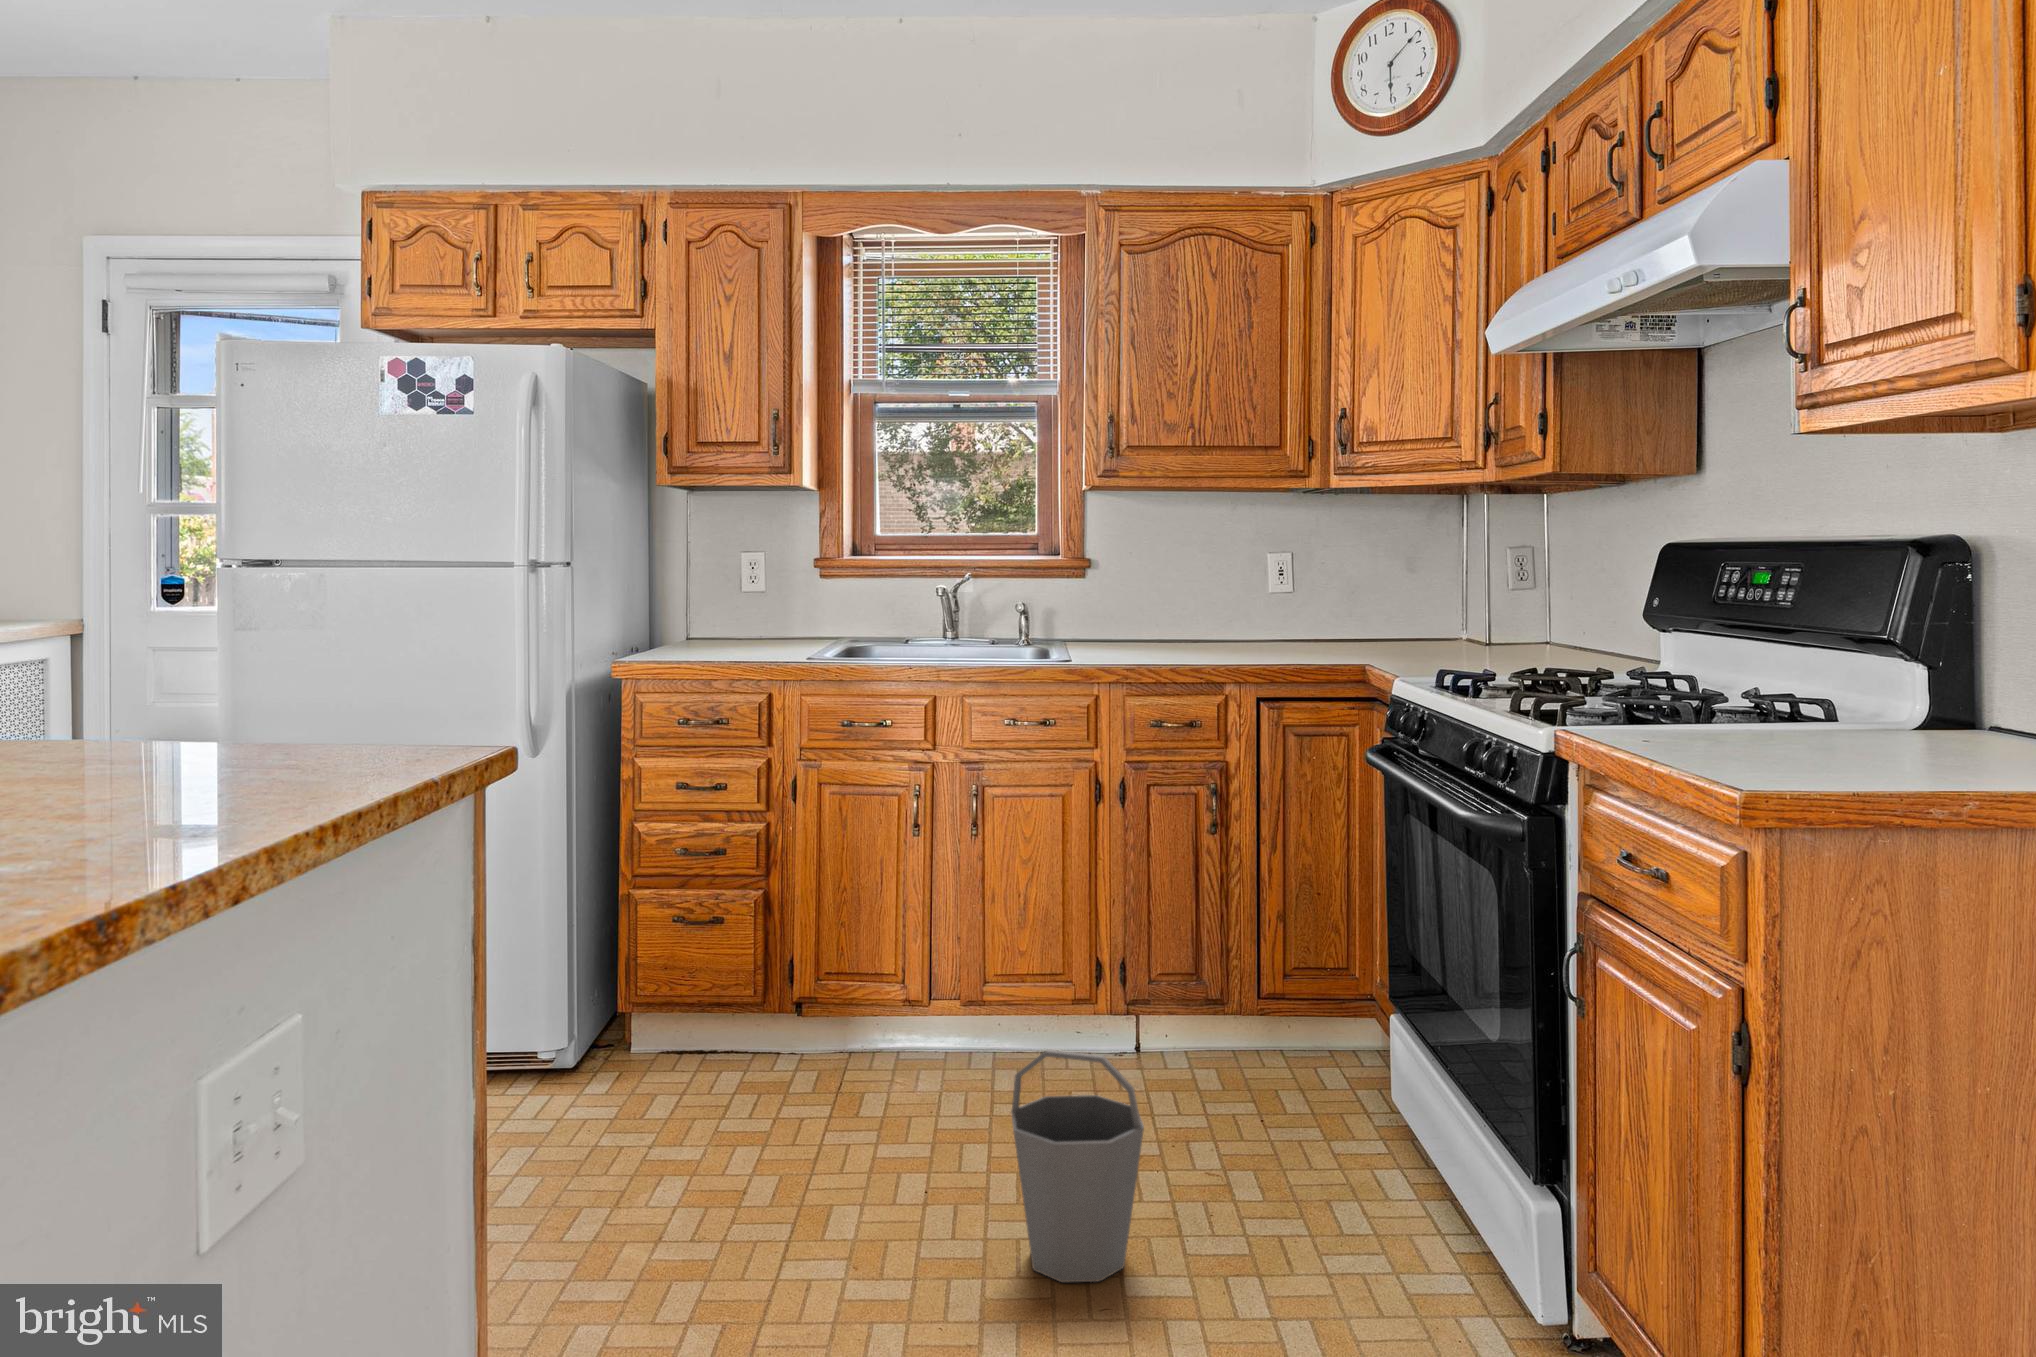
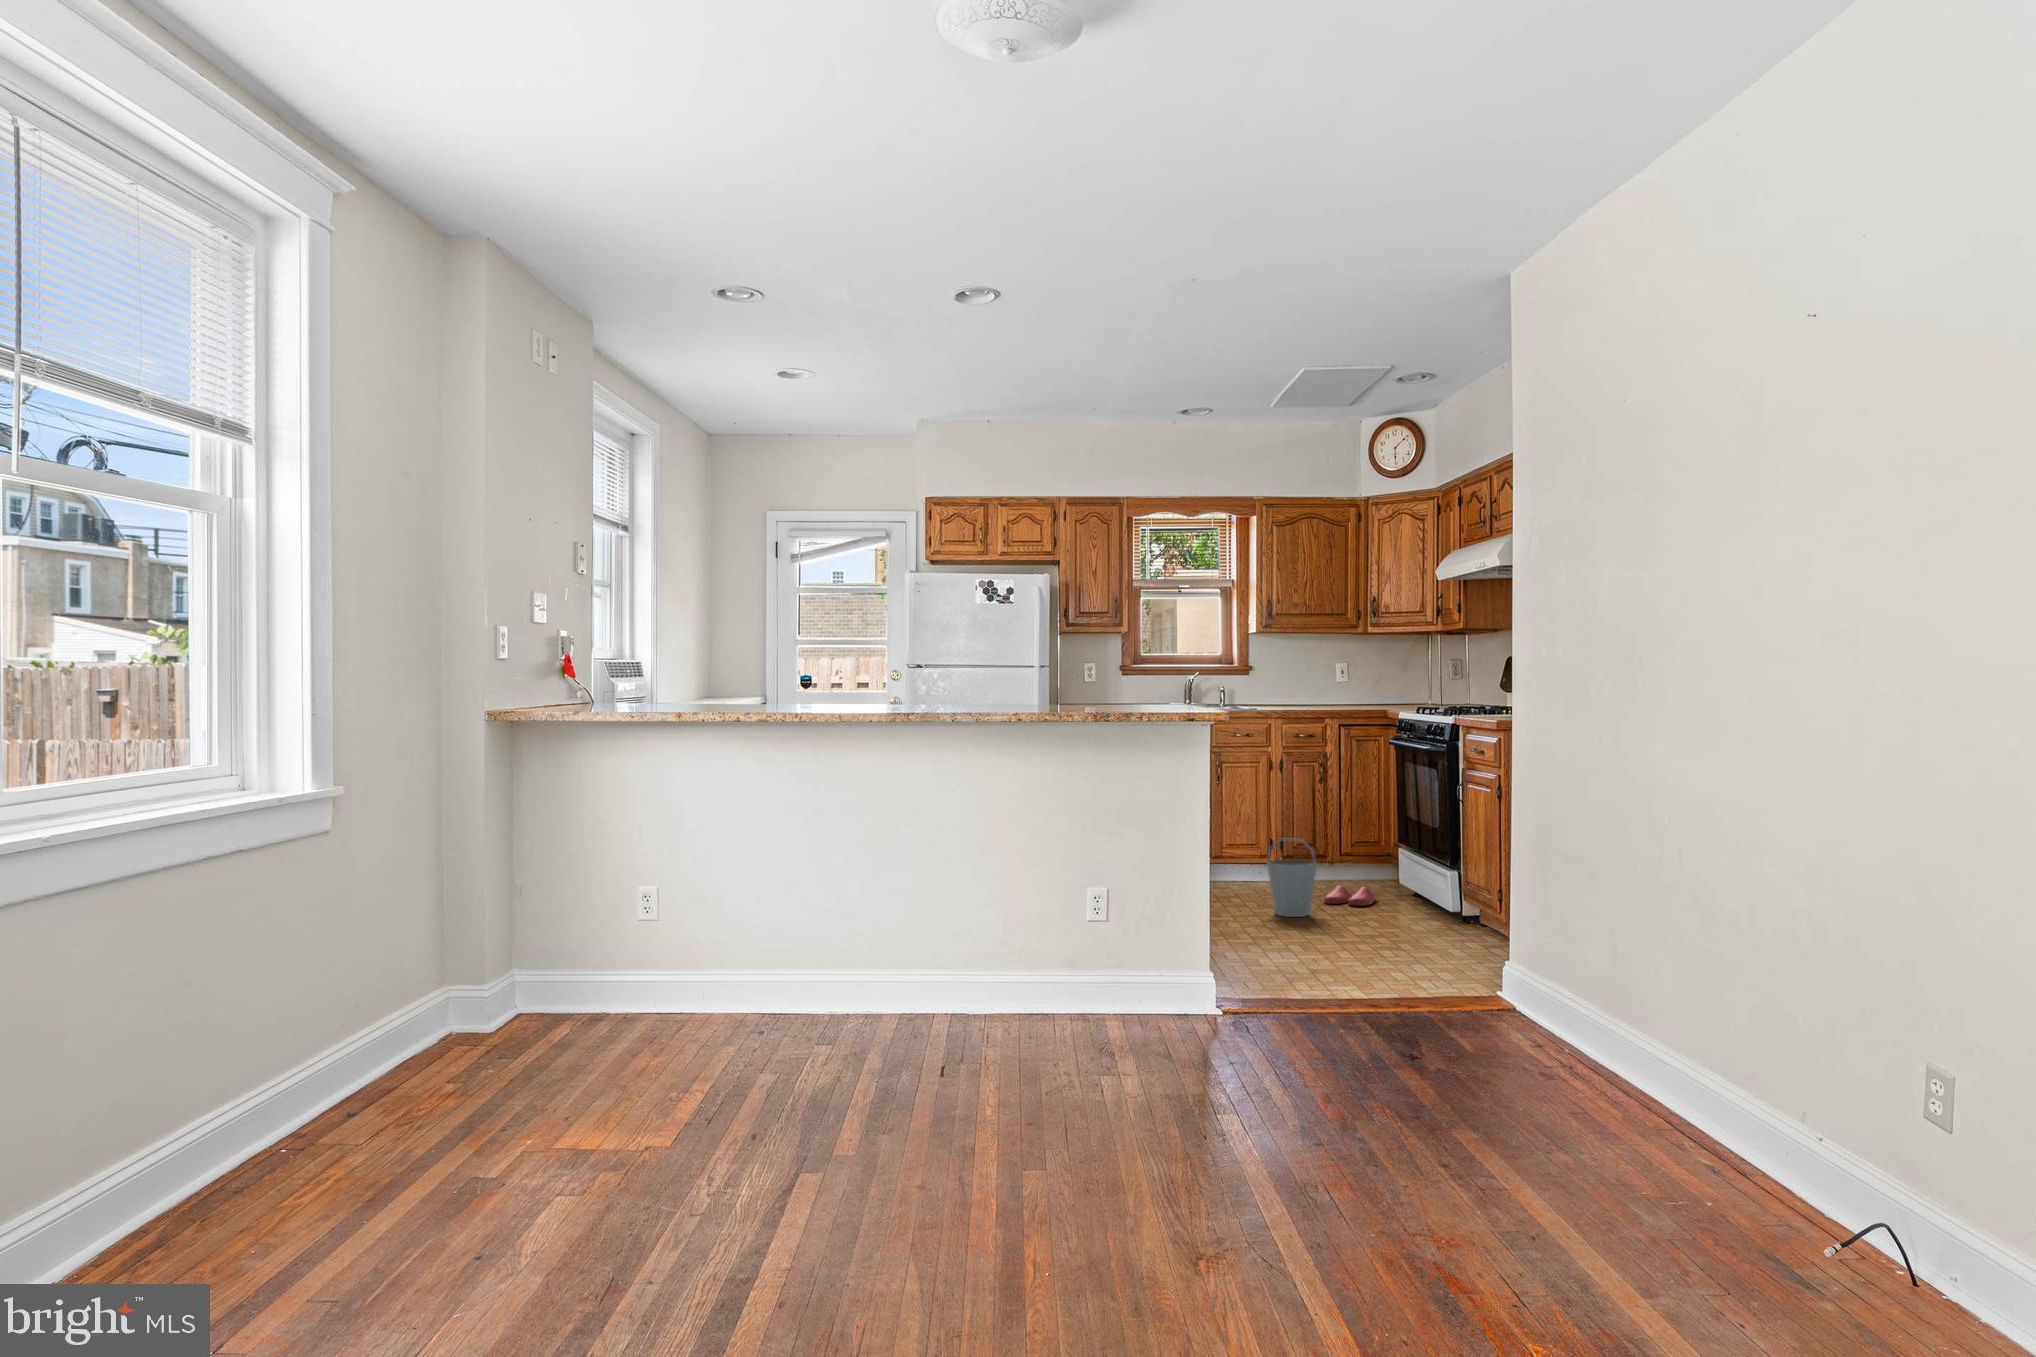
slippers: none [1187,1115,1322,1196] -> present [1324,885,1376,906]

